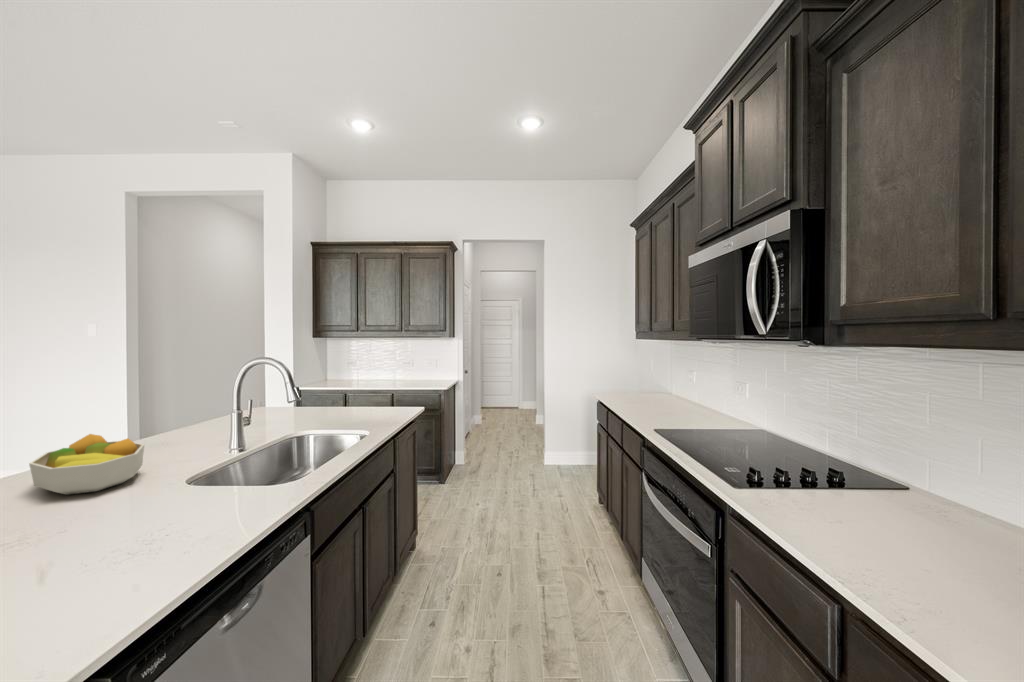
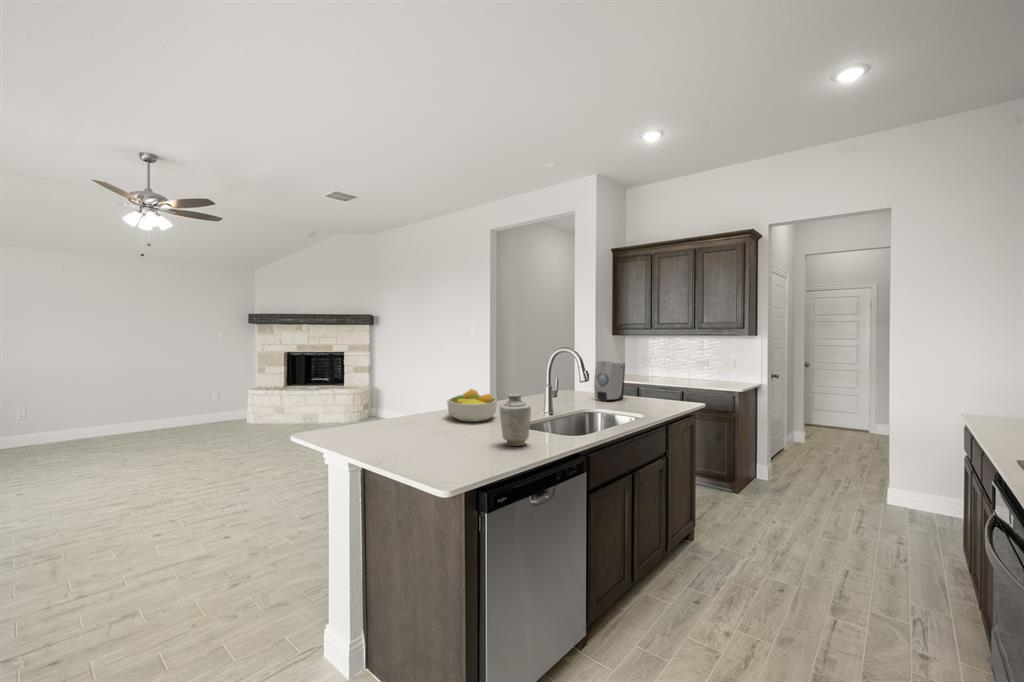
soap dispenser: none [300,372,338,420] -> present [594,361,625,401]
vase: none [146,445,211,533] -> present [500,394,531,446]

